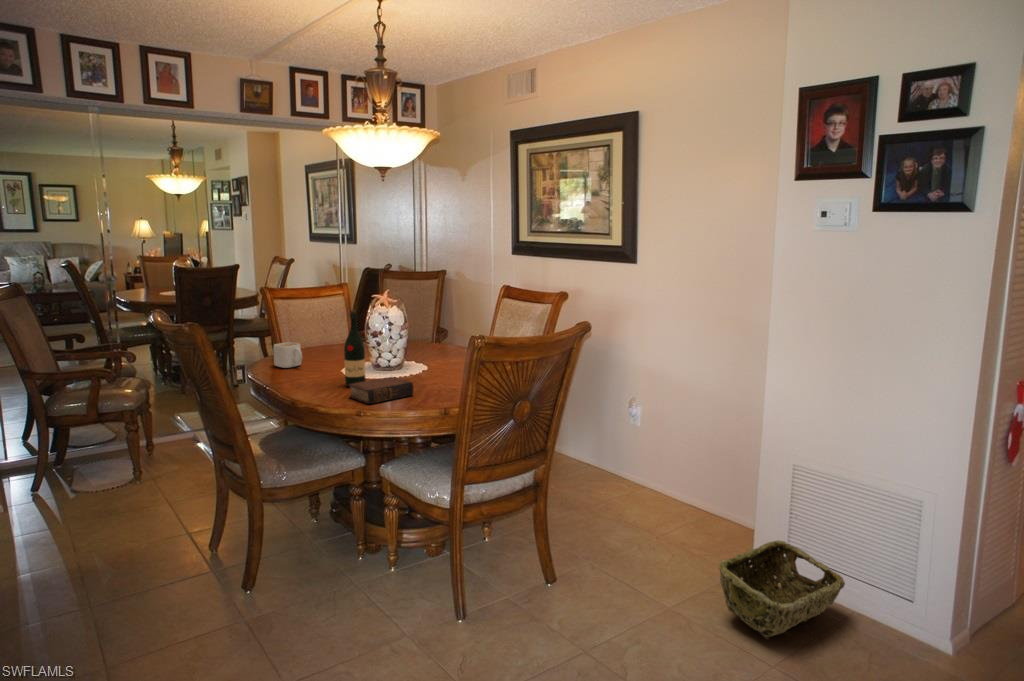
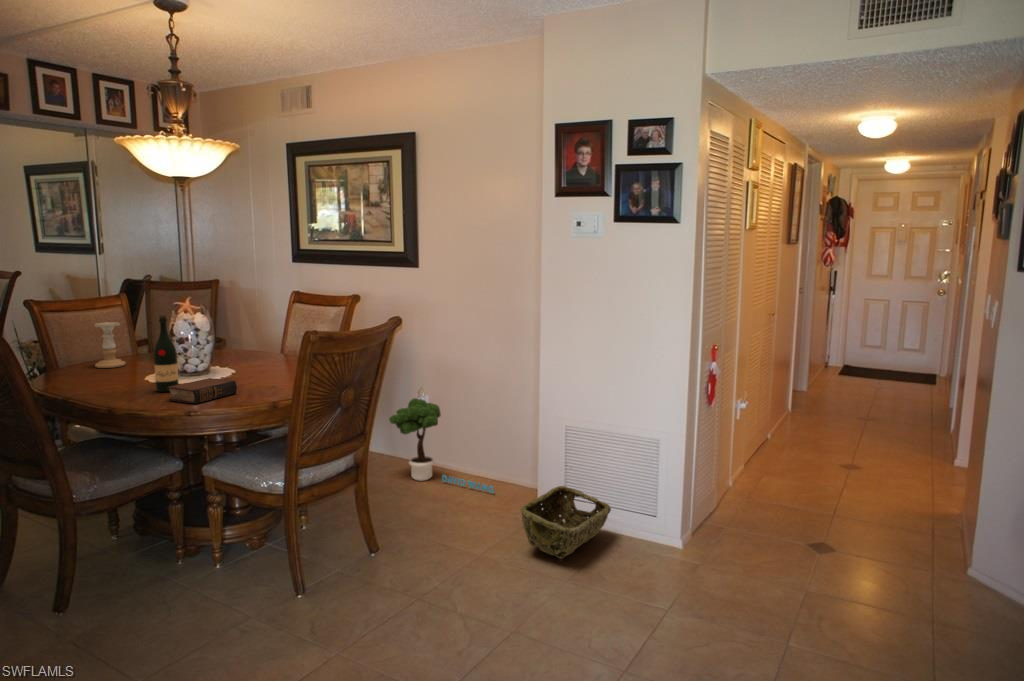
candle holder: none [314,312,339,355] -> present [94,322,125,368]
mug: present [273,342,302,368] -> none [55,355,93,381]
potted tree: none [589,409,700,530] -> present [389,398,494,493]

